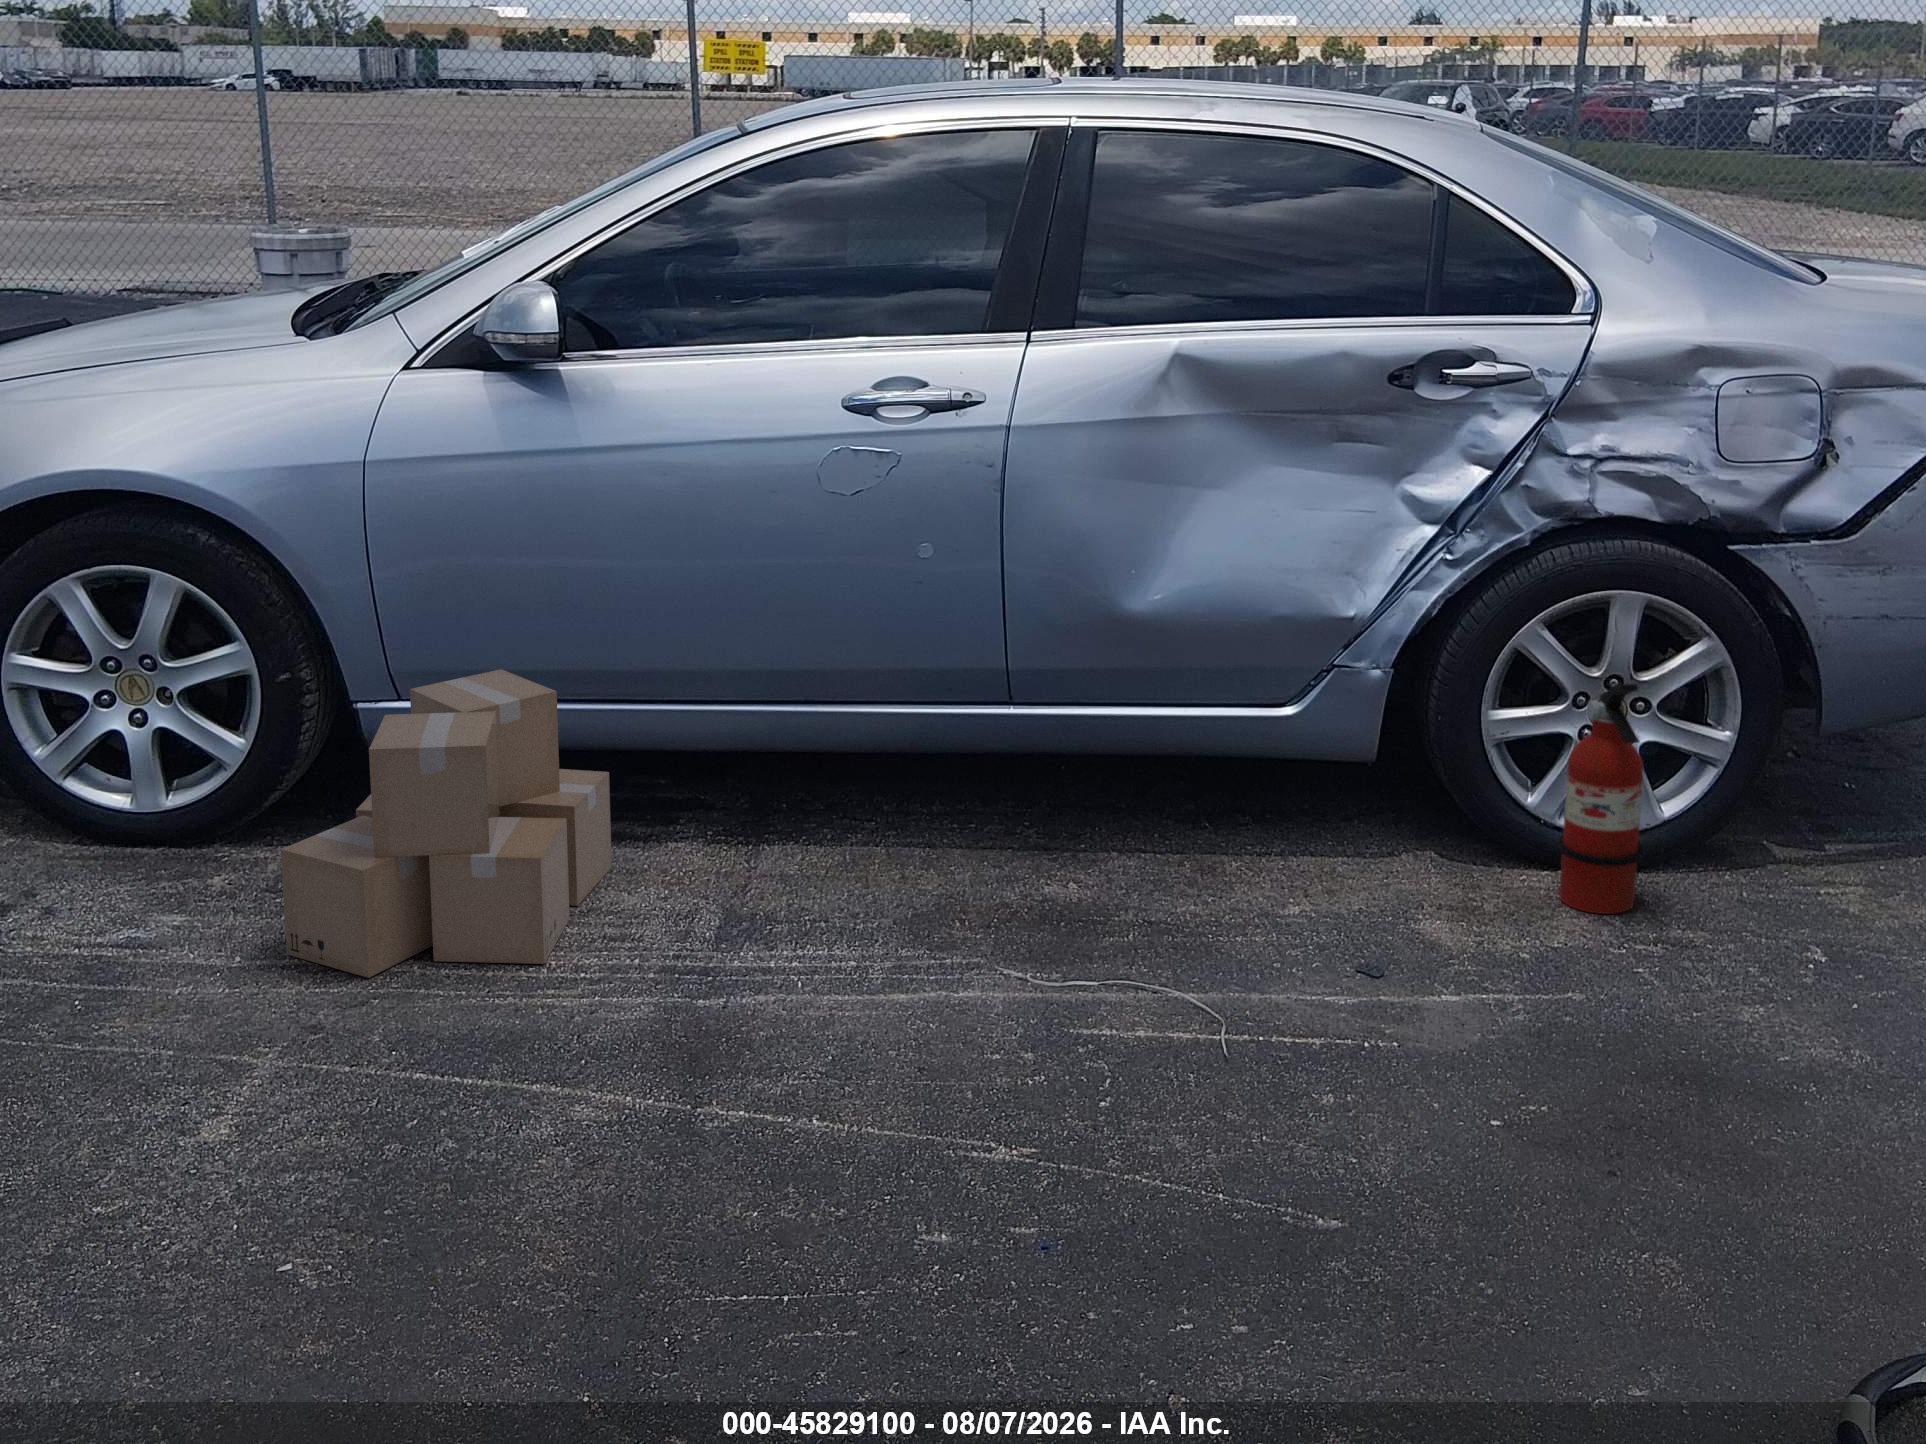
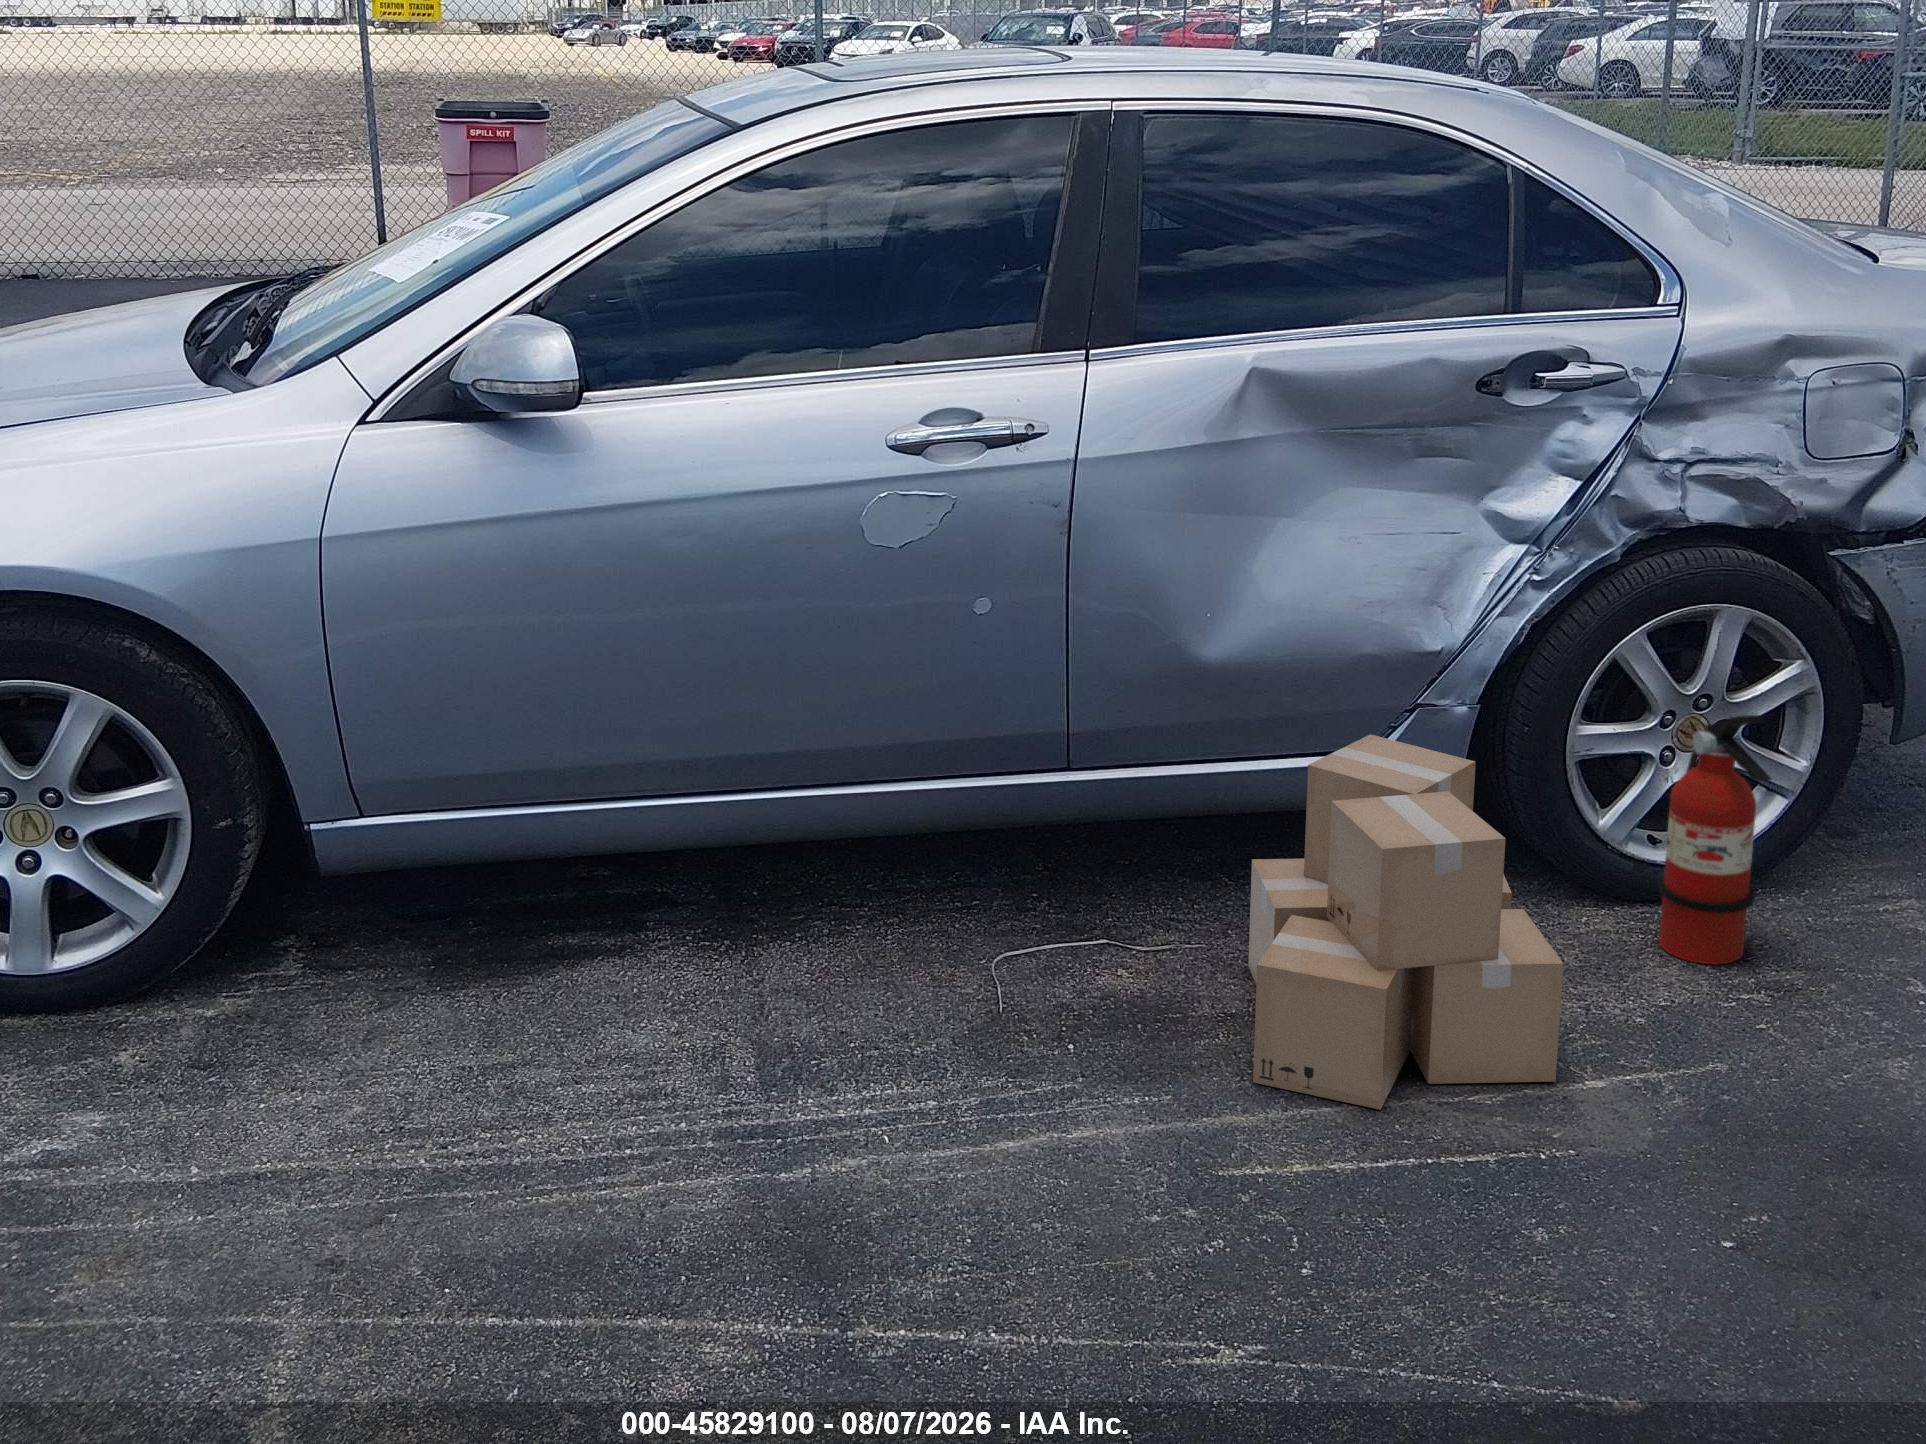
cardboard box: present [281,669,612,978] -> present [1248,734,1564,1110]

